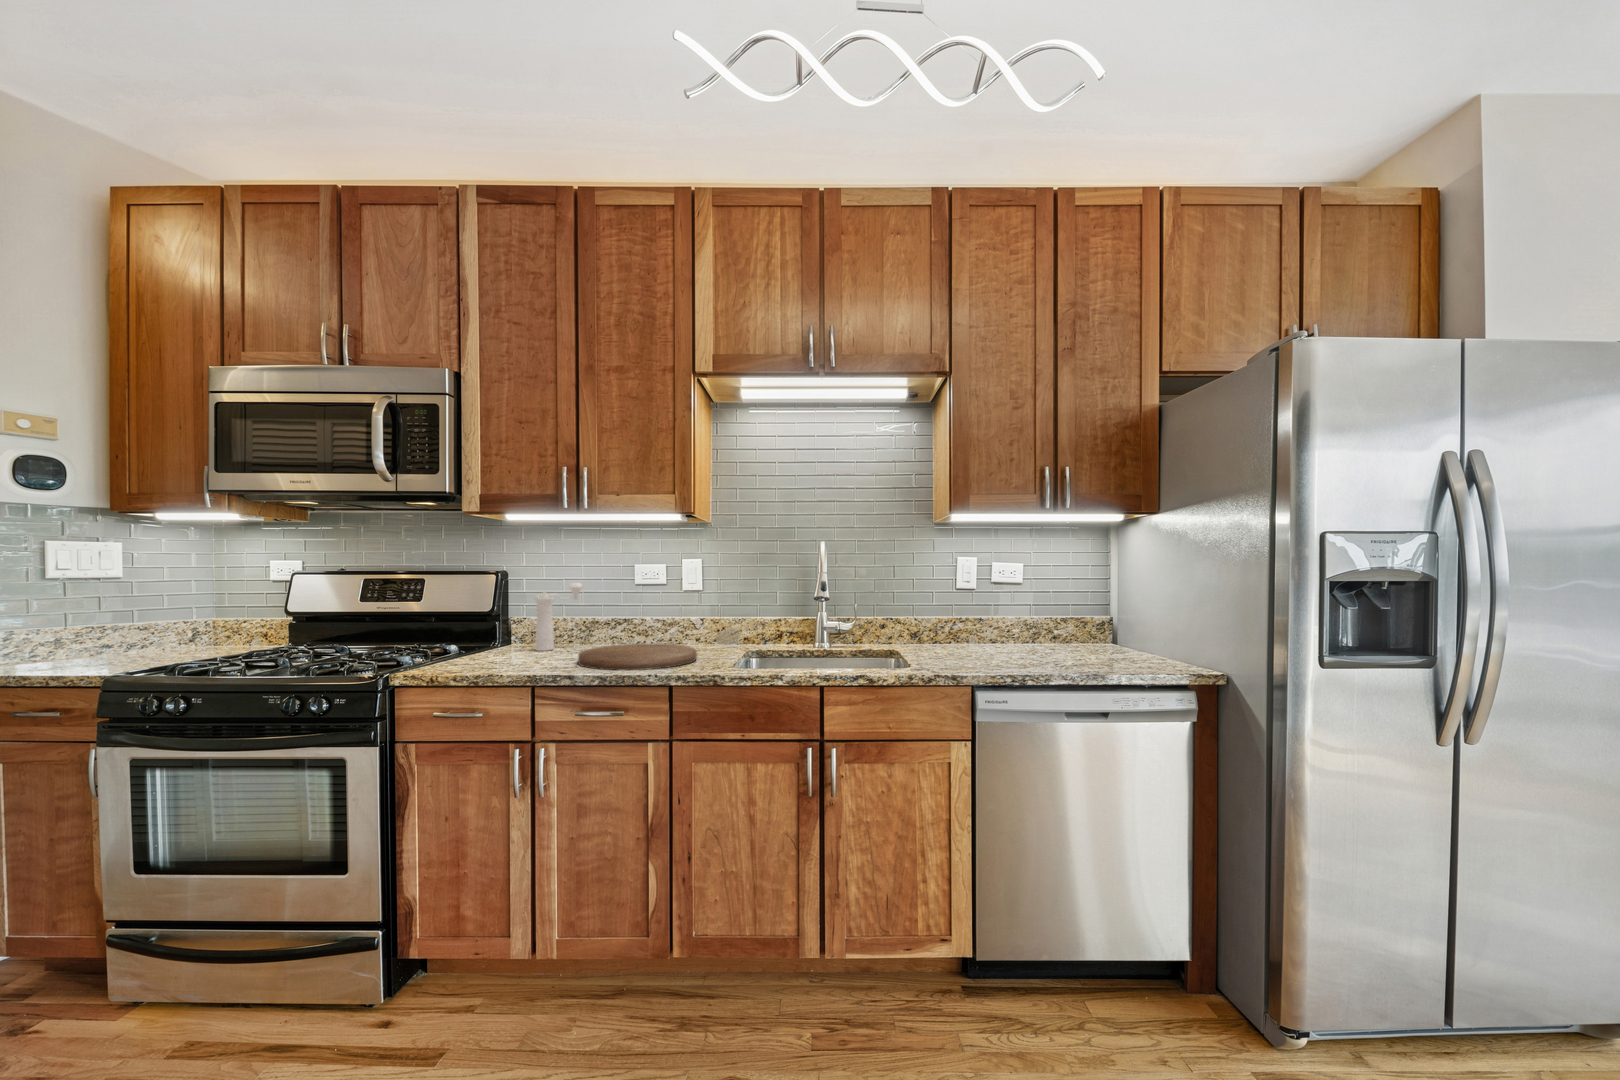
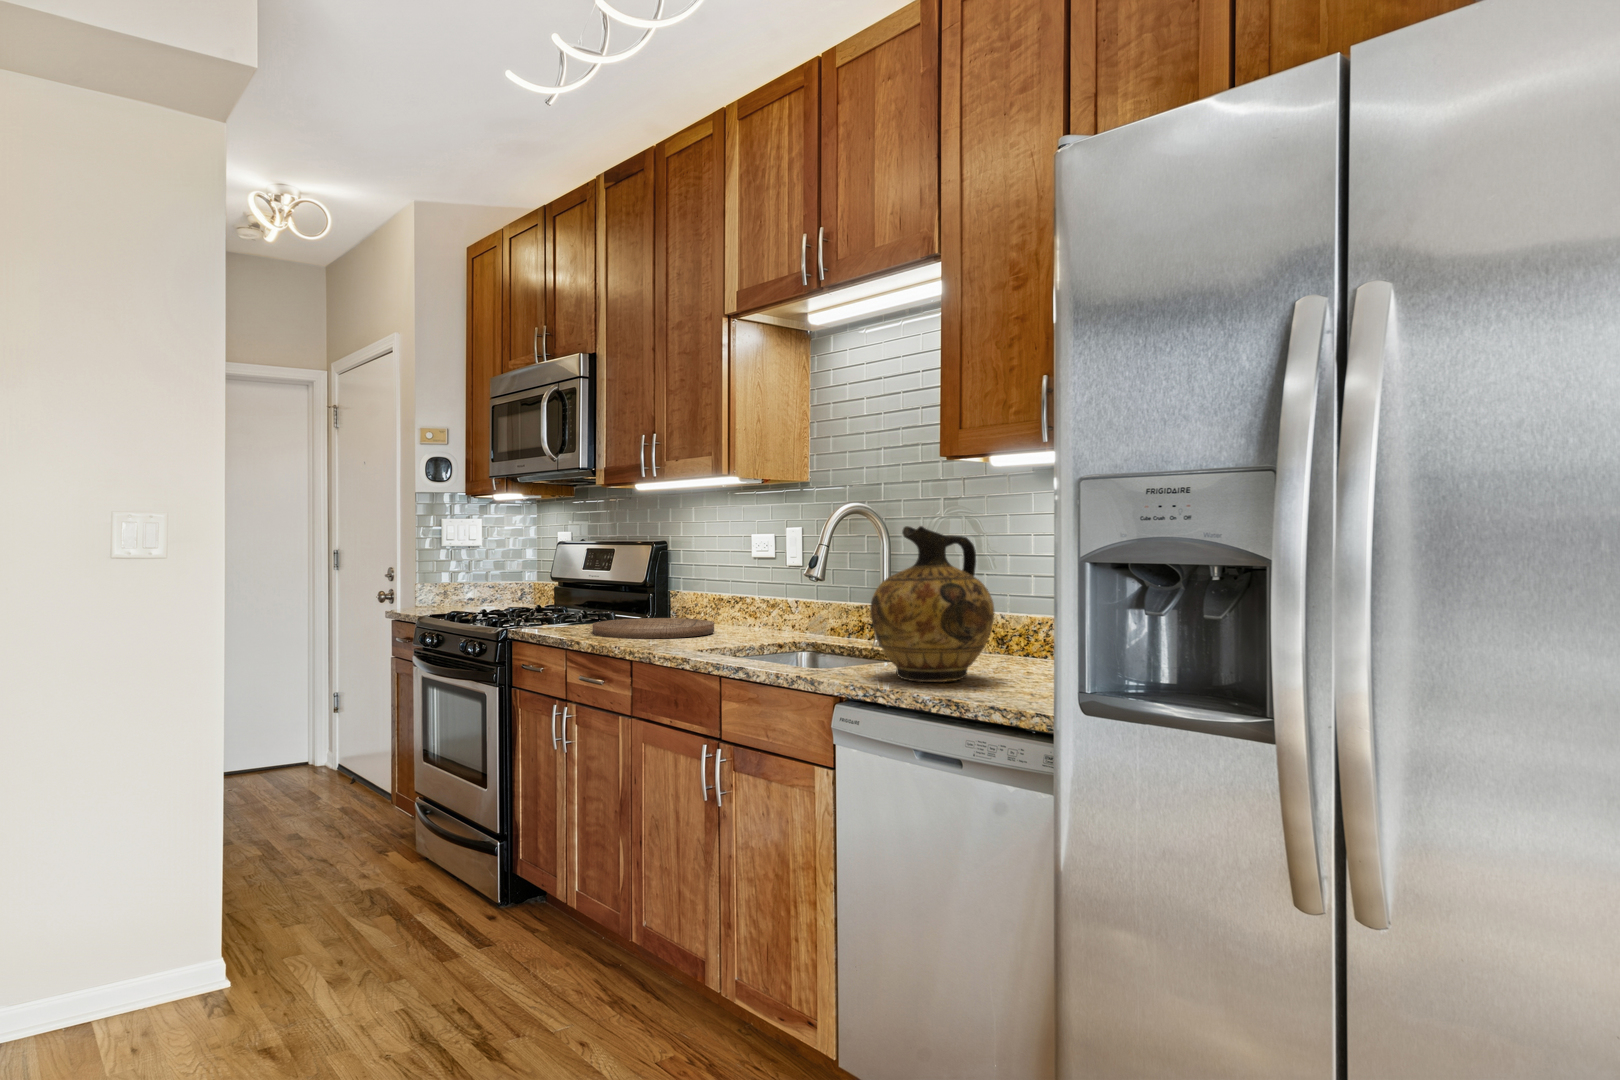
ceramic jug: none [962,564,1046,668] -> present [870,526,994,682]
pepper mill: present [535,583,582,651] -> none [646,556,696,621]

